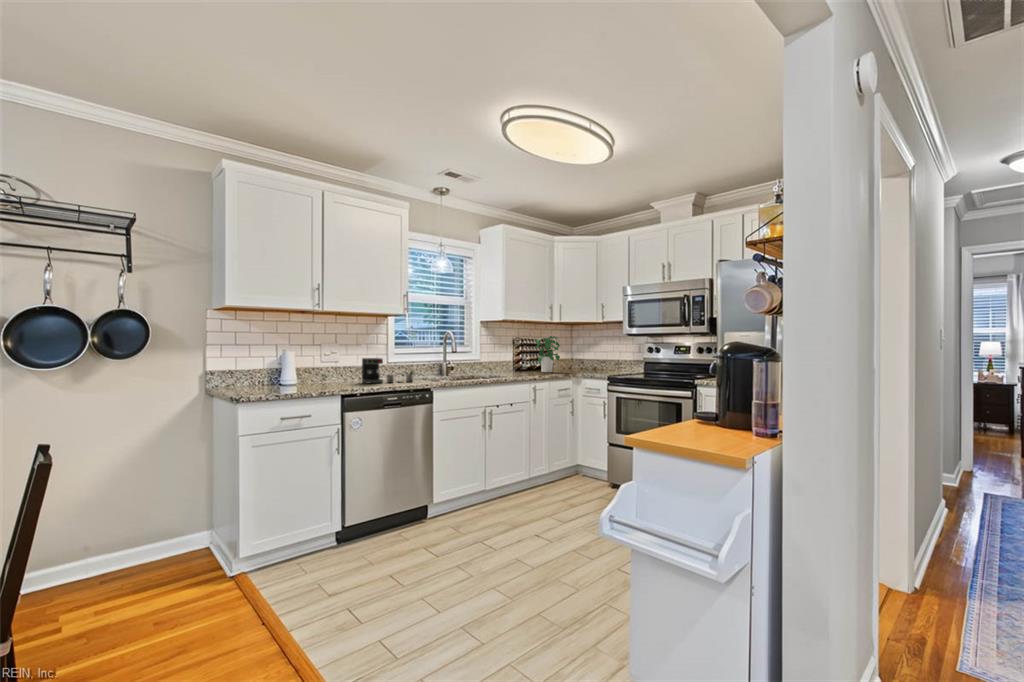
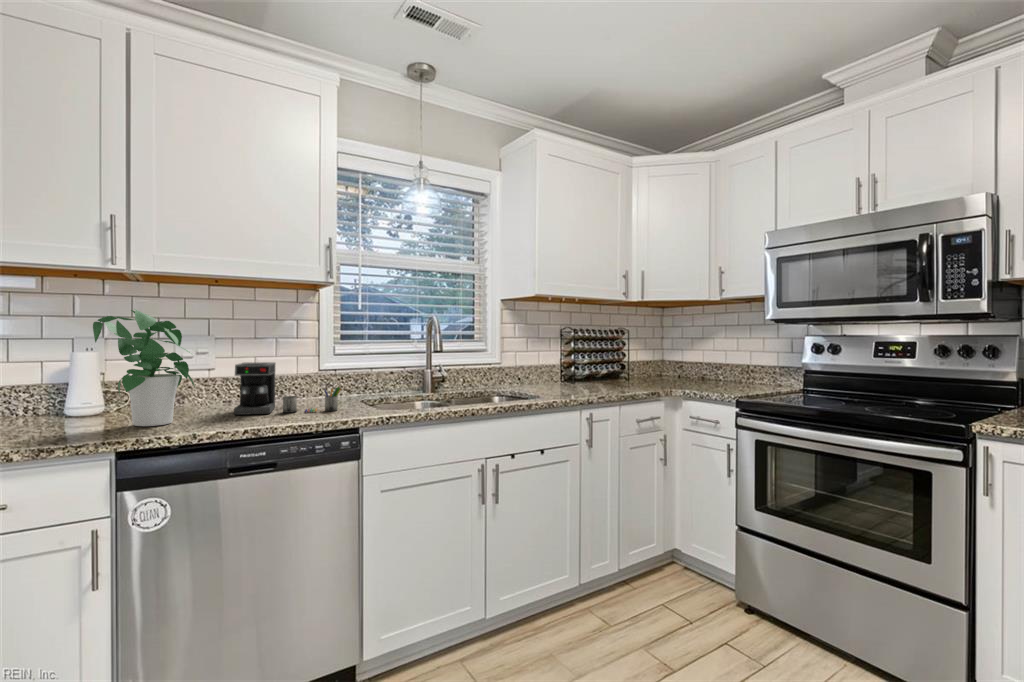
potted plant: present [535,336,560,372] -> present [93,309,195,426]

